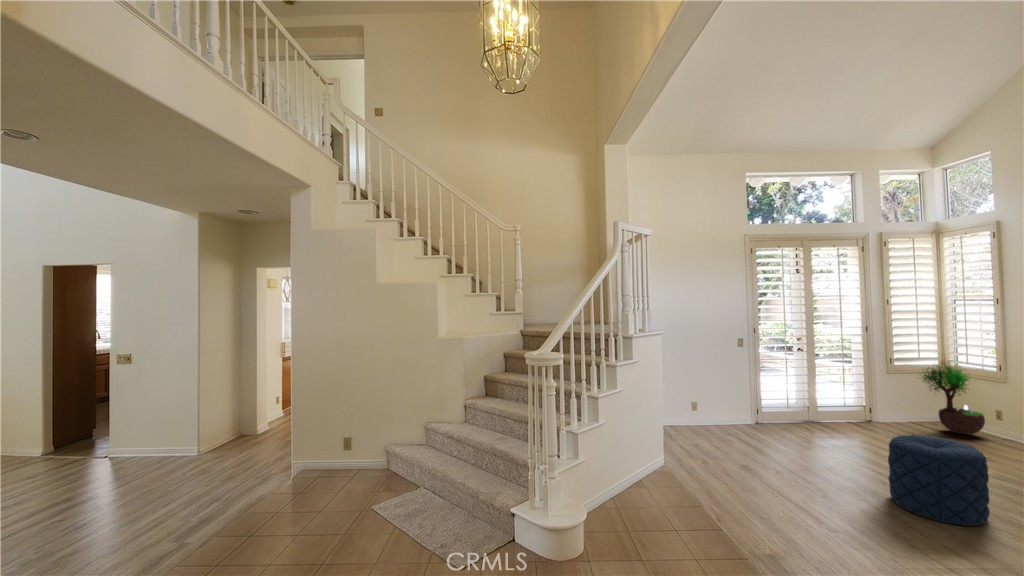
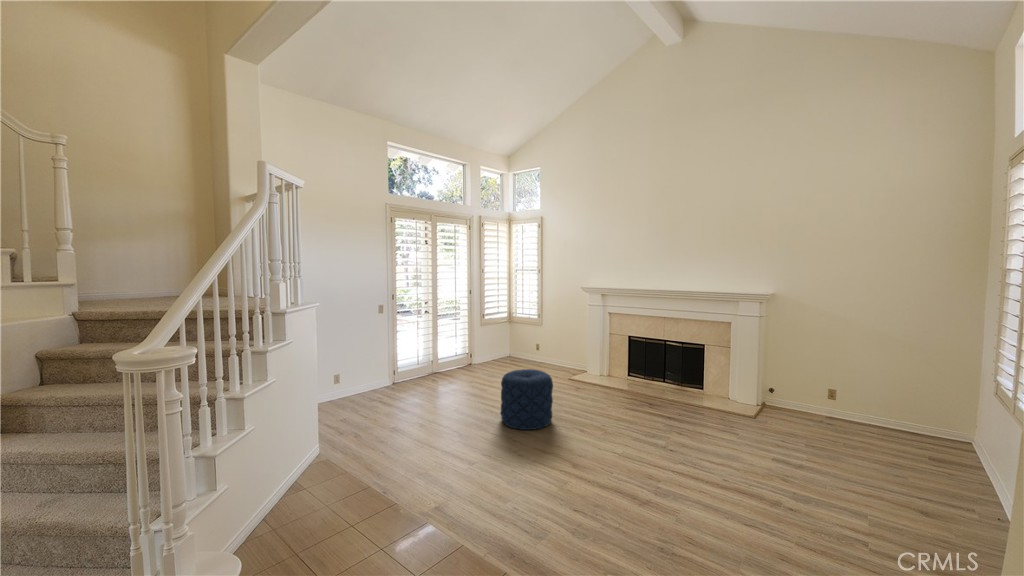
potted tree: present [922,365,985,435] -> none [497,311,530,362]

